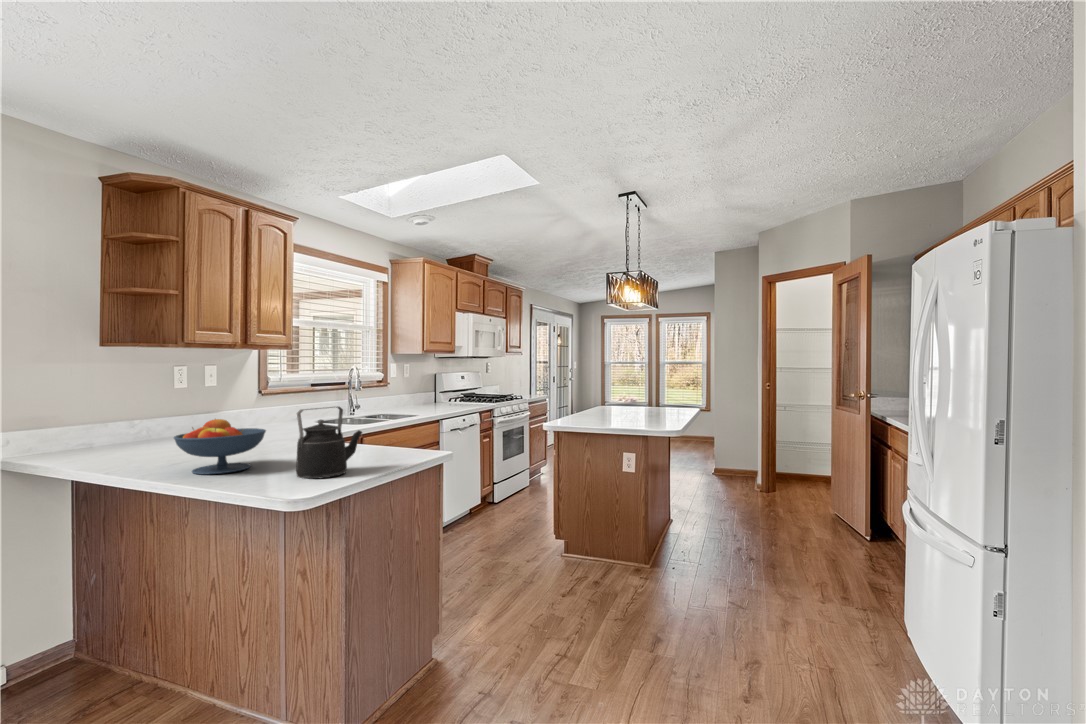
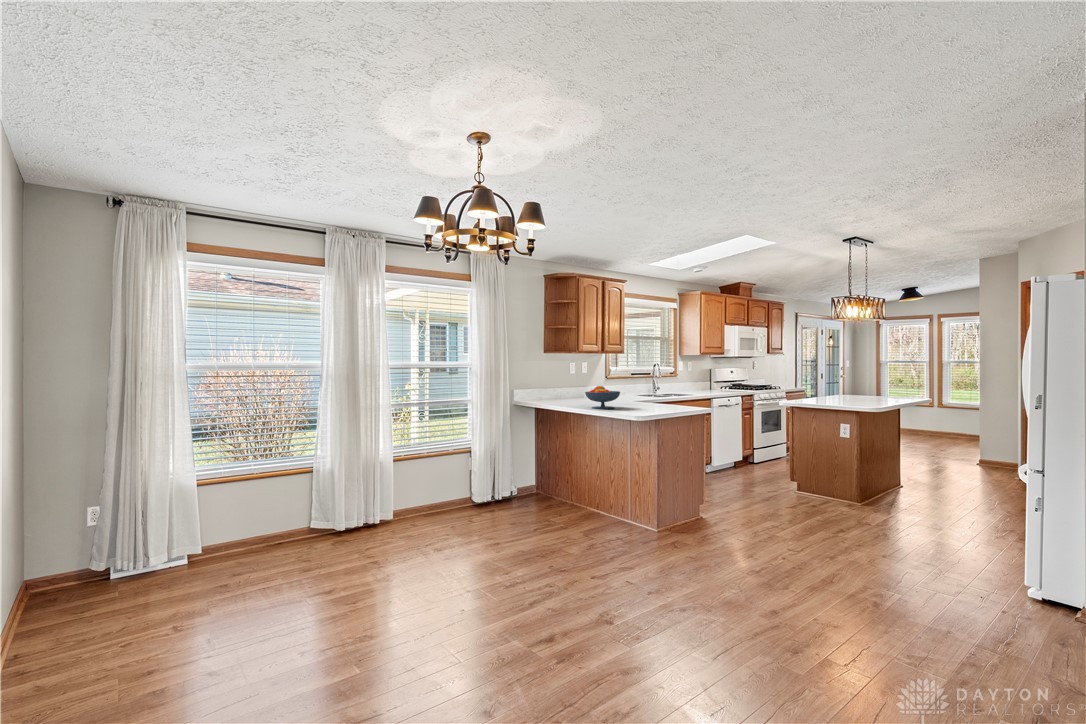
kettle: present [296,406,362,479] -> none [635,381,664,413]

